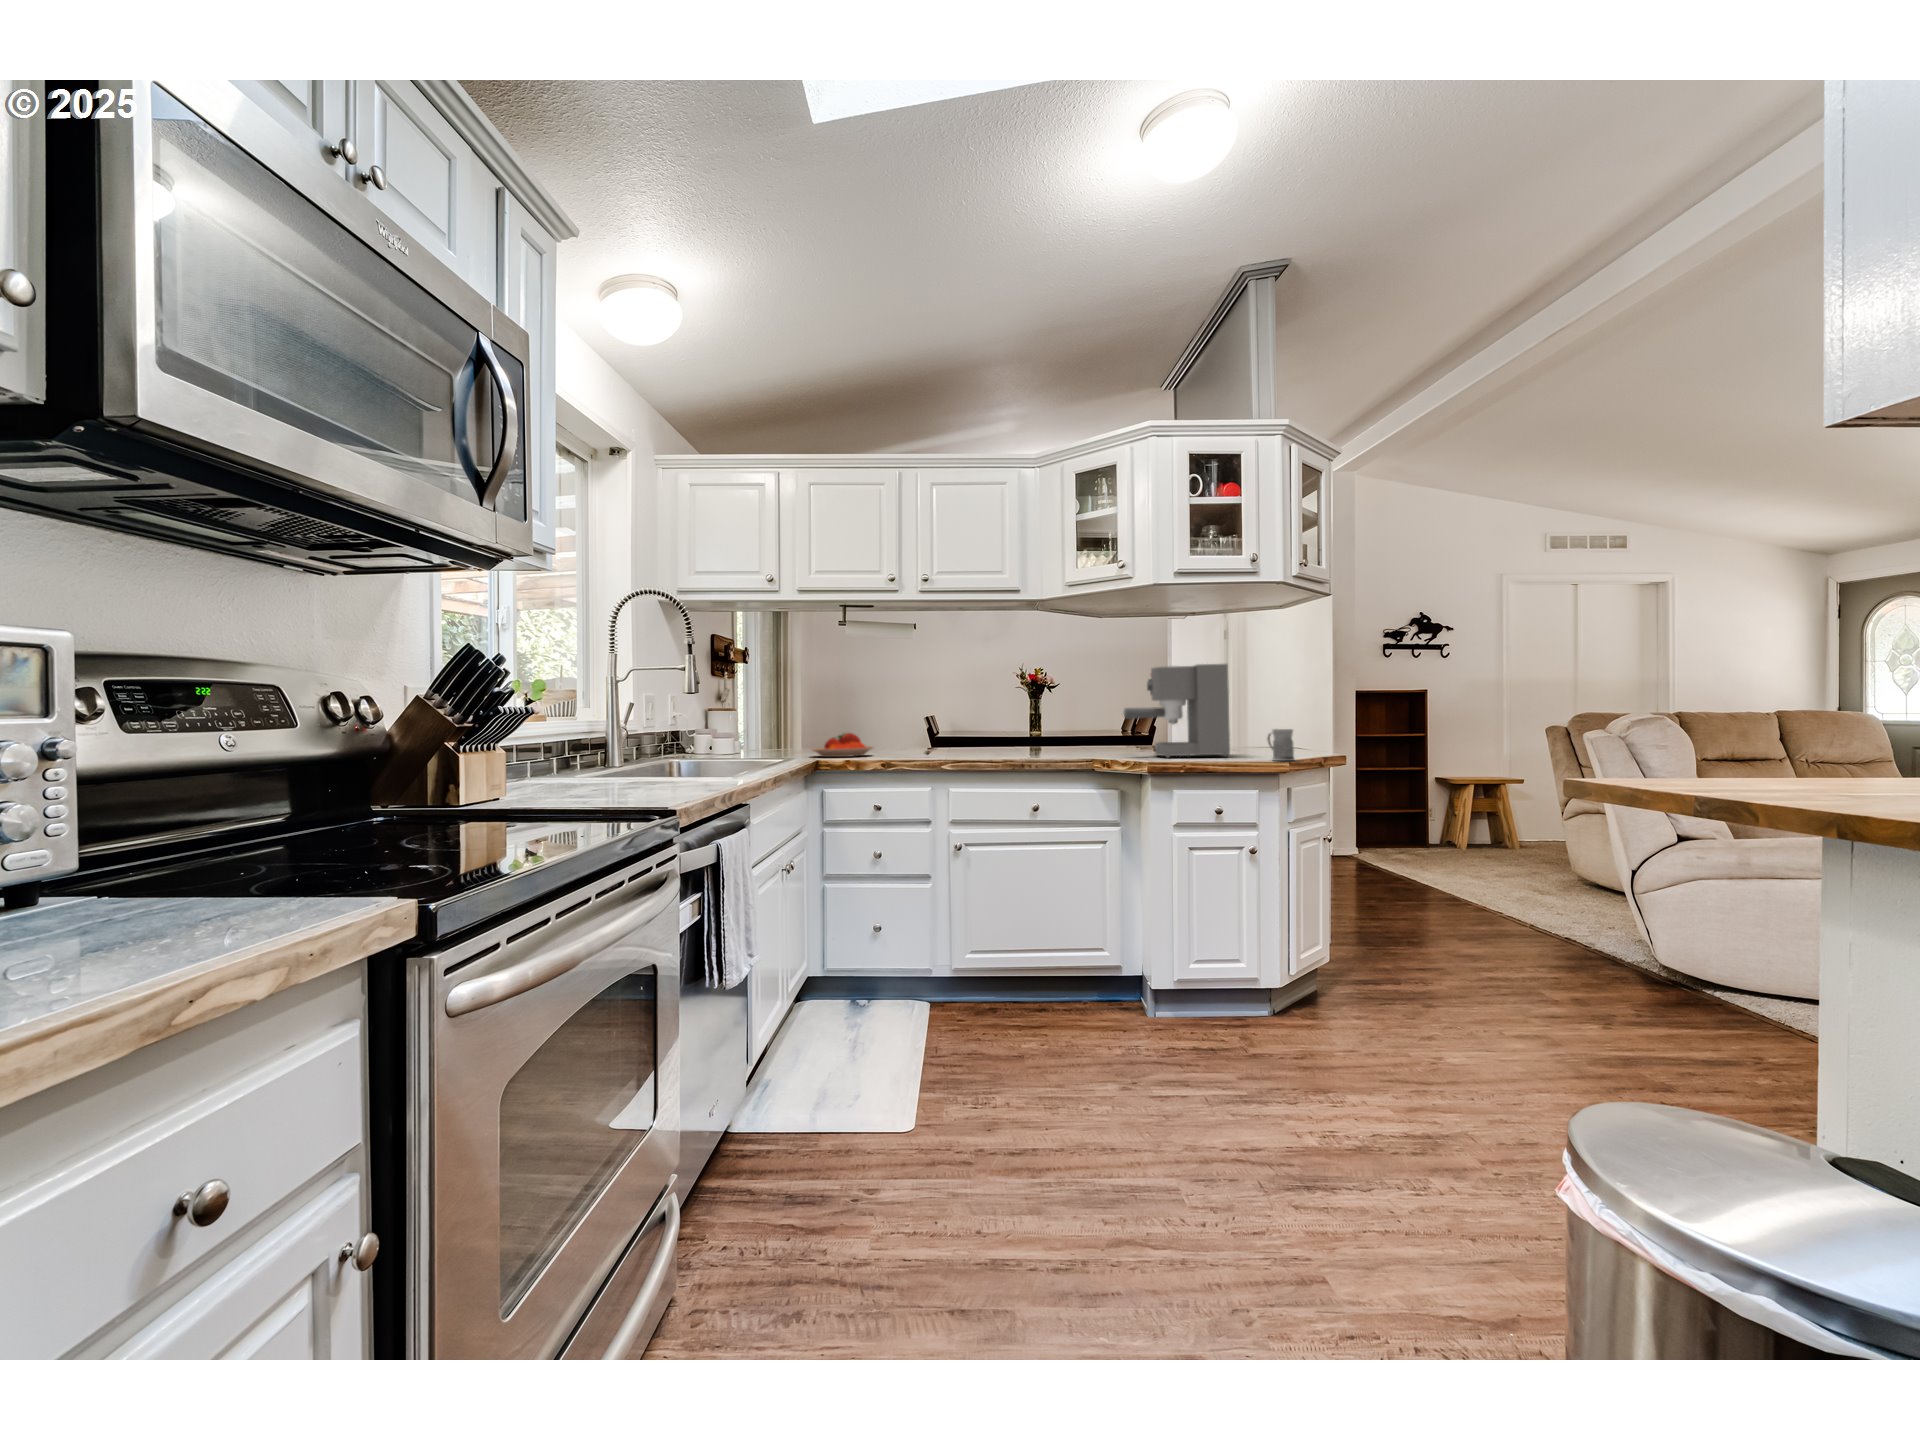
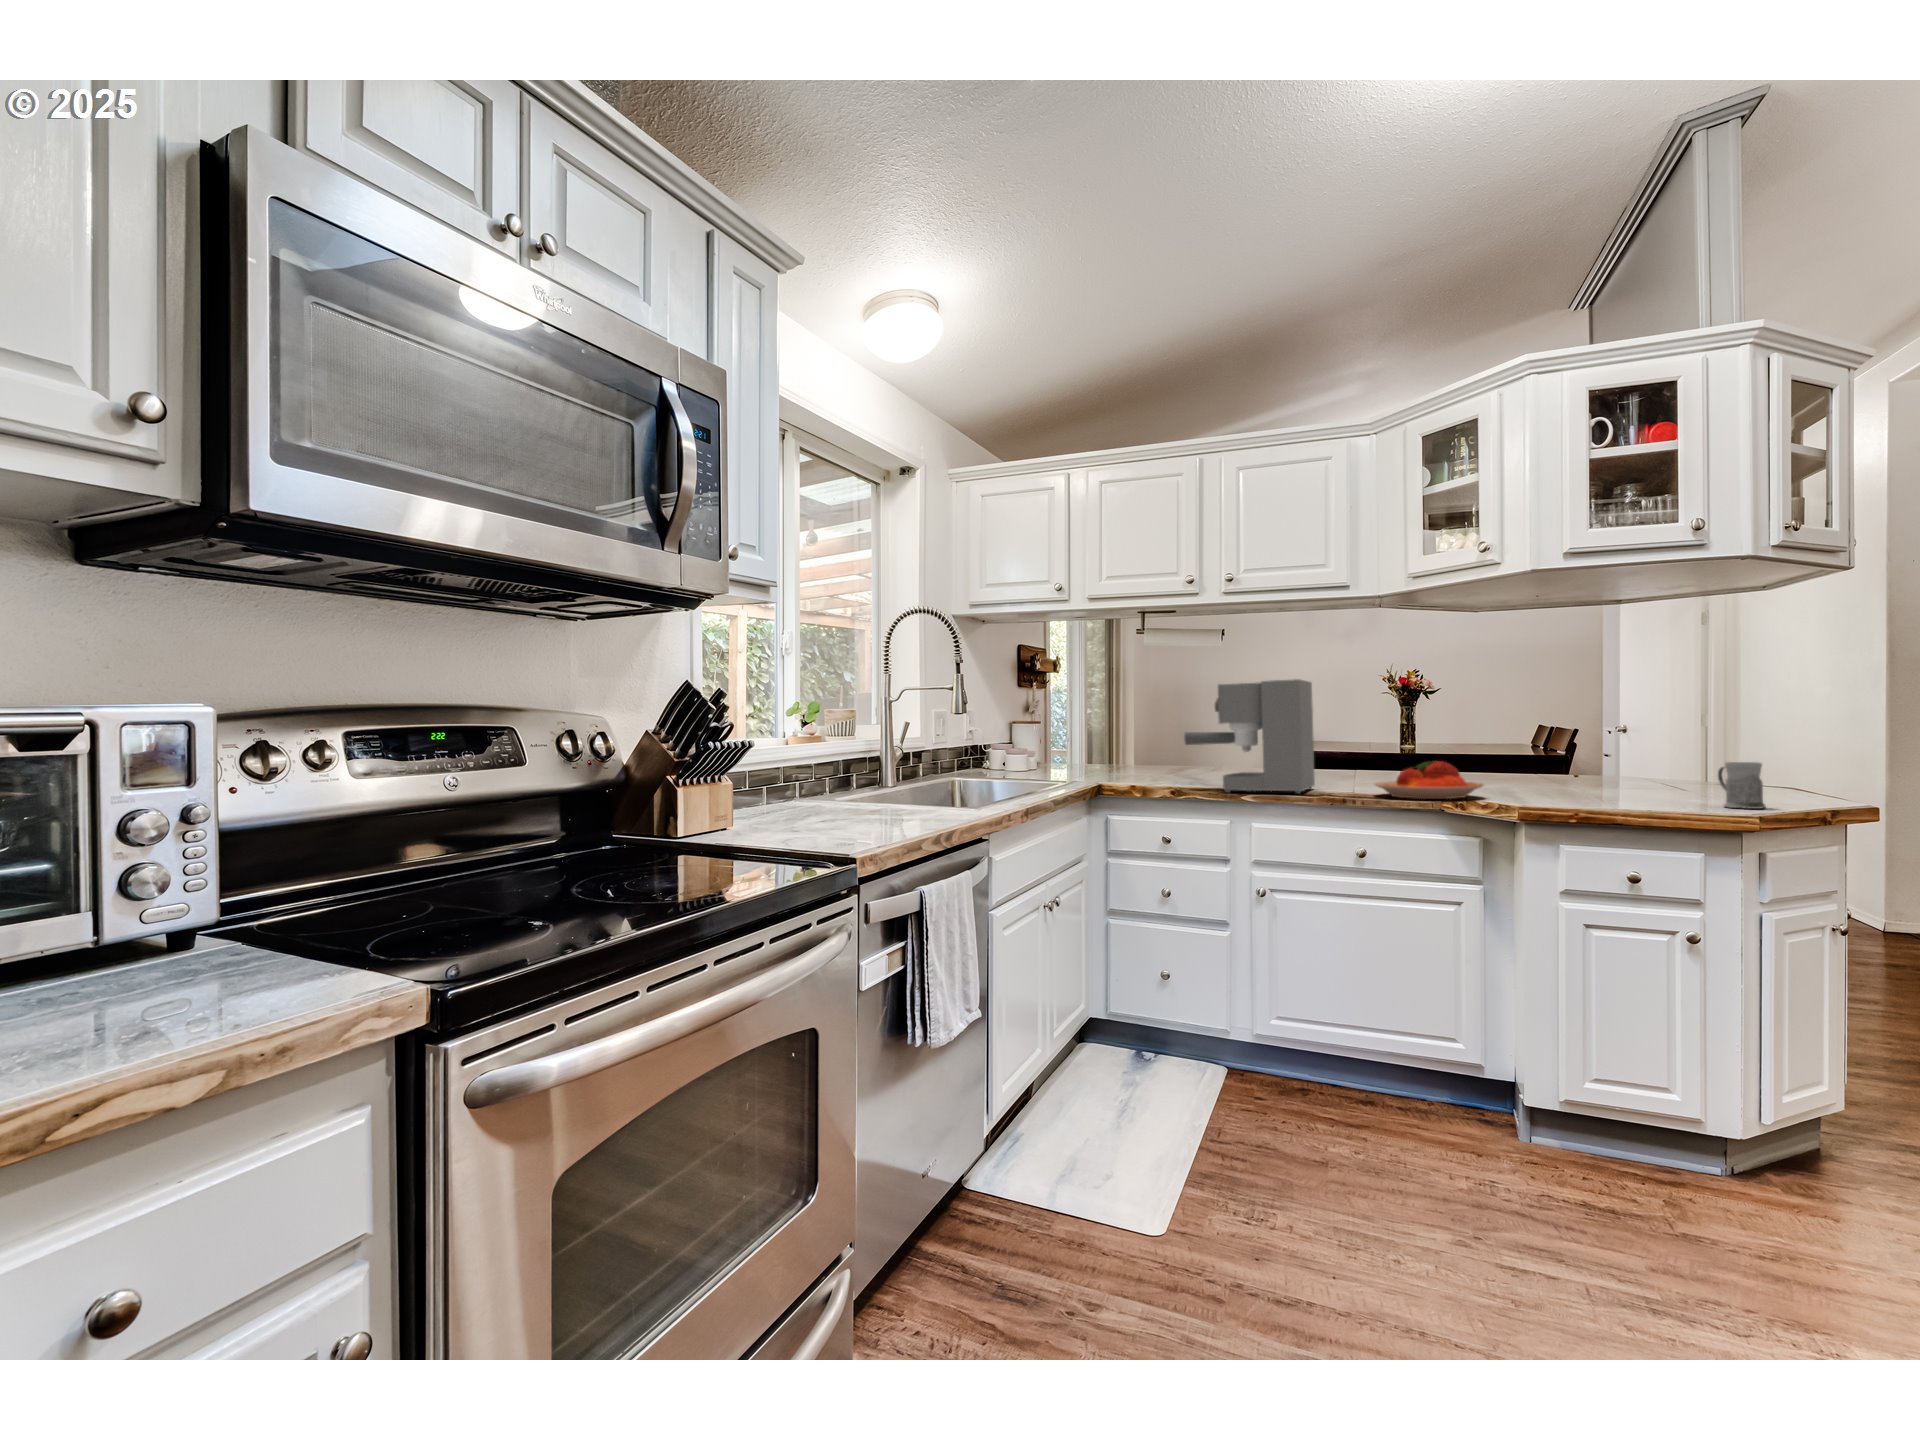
coffee maker: present [1124,664,1230,758] -> present [1184,679,1315,794]
plate: present [812,733,873,757] -> present [1375,761,1484,799]

